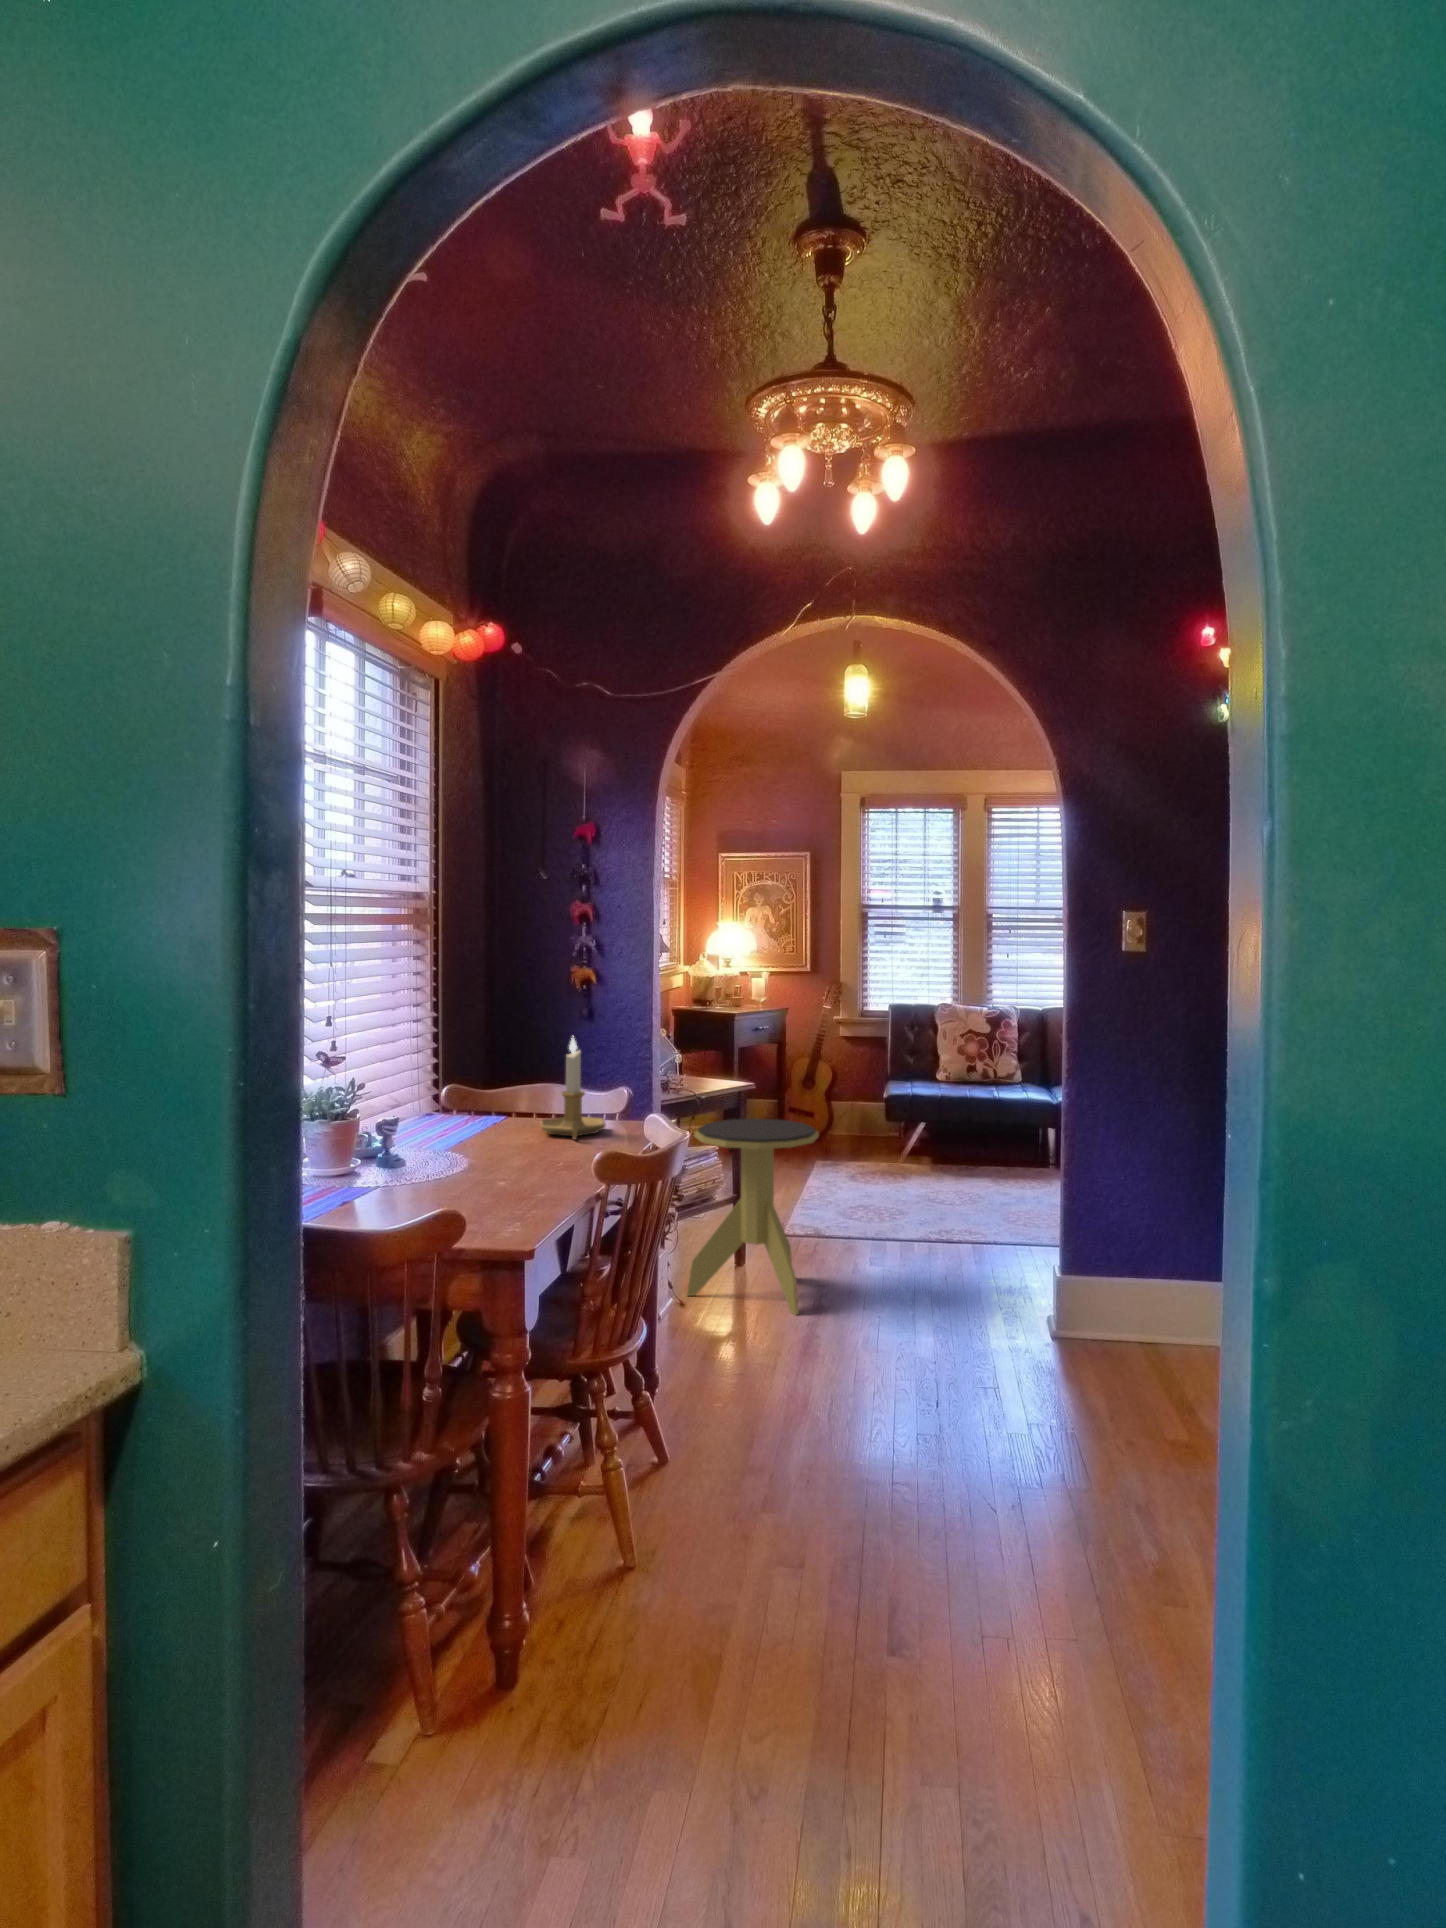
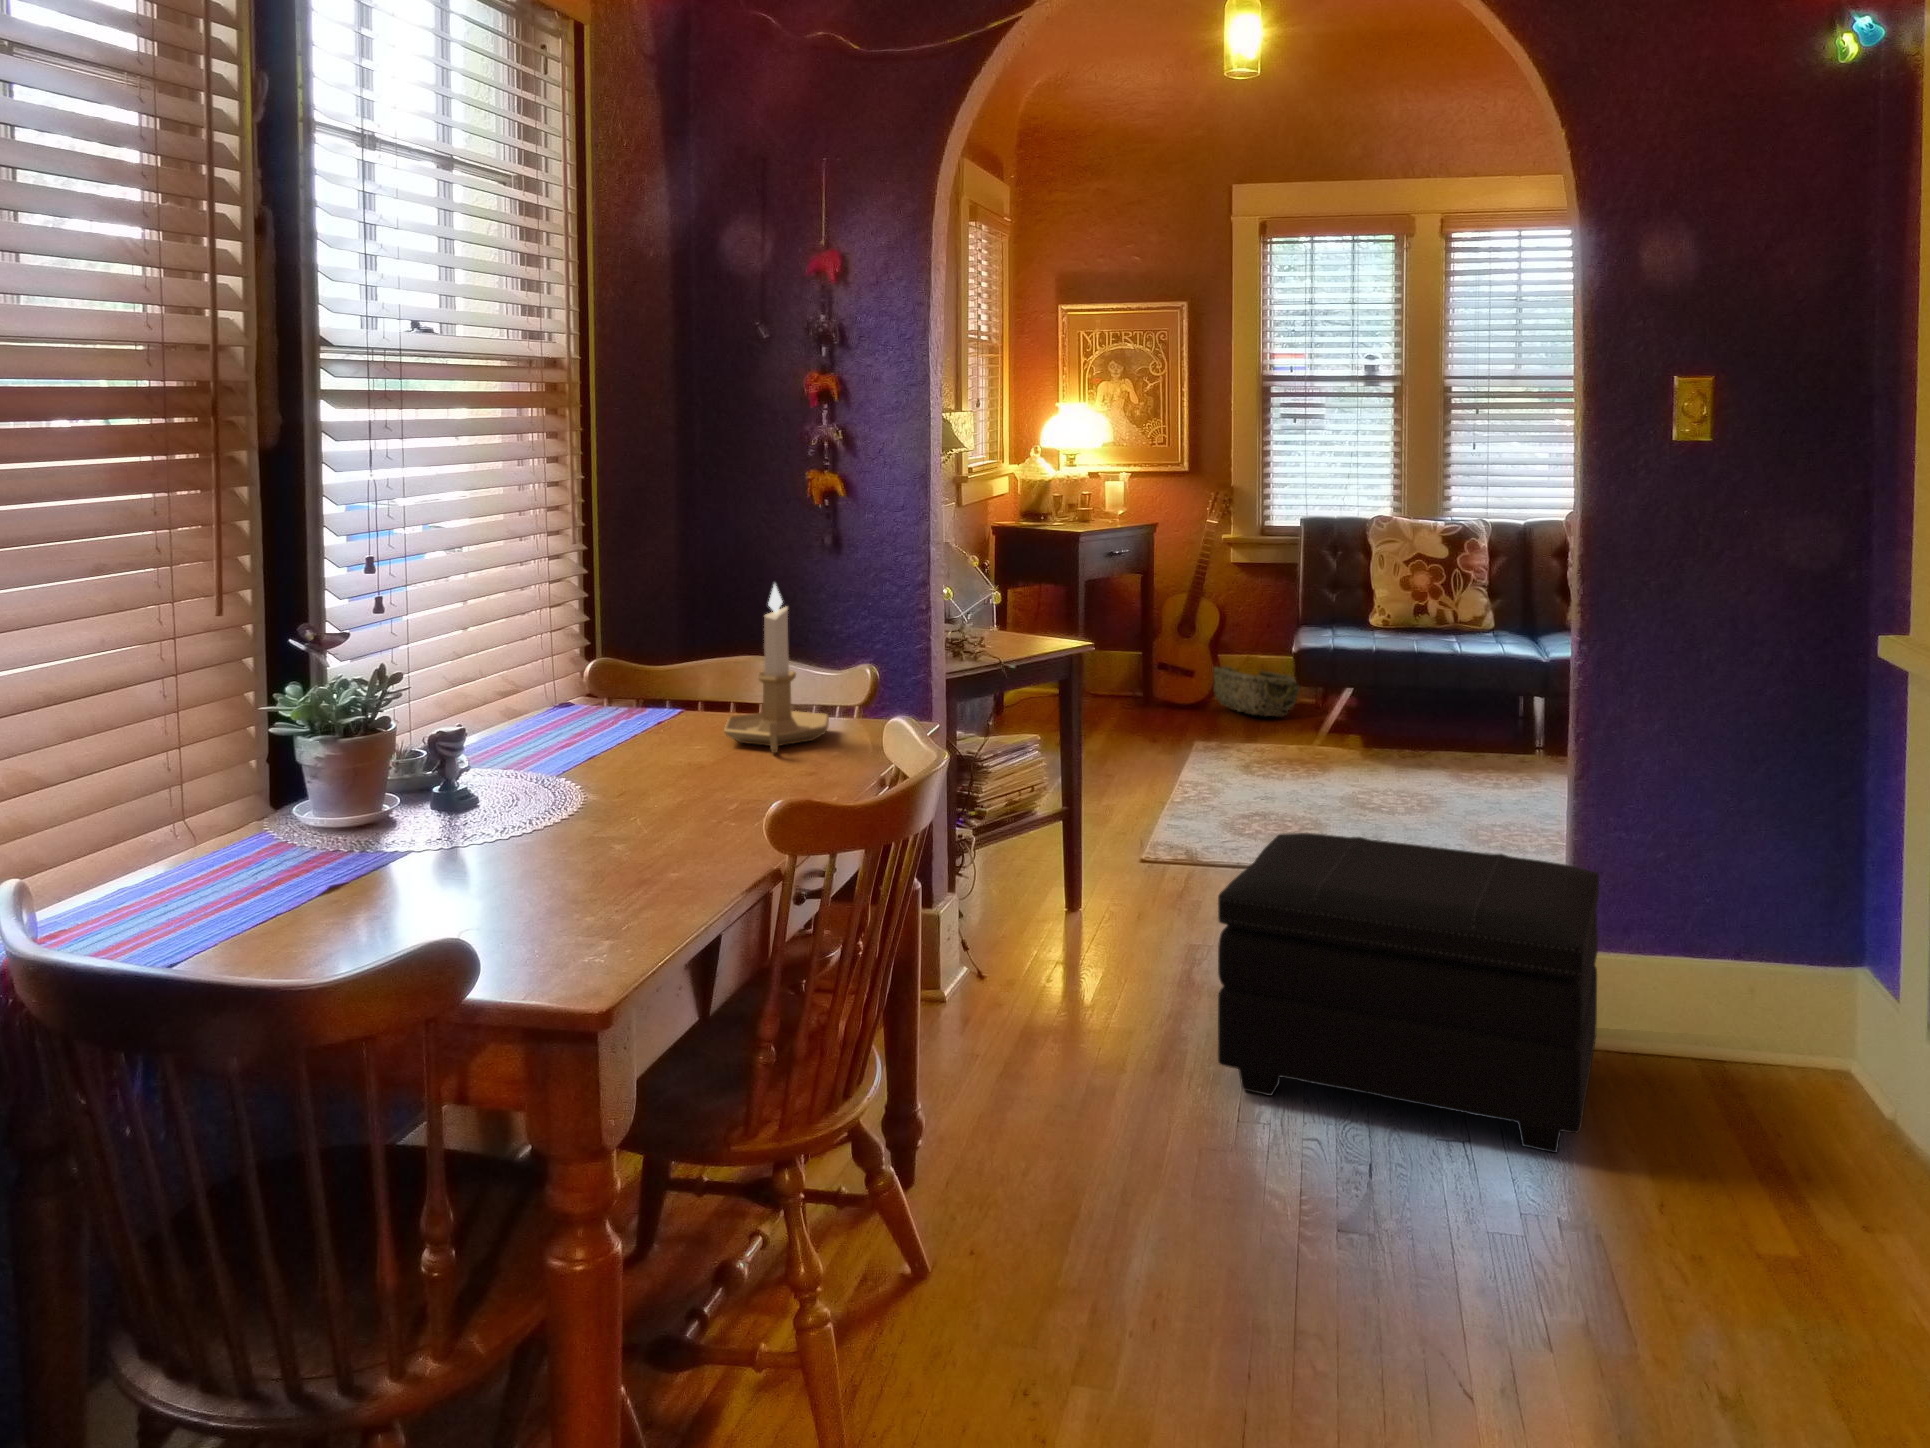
woven basket: none [823,1109,890,1147] -> present [1214,666,1300,717]
side table: present [687,1119,819,1315] -> none [993,694,1189,994]
footstool: none [841,1206,1079,1394] -> present [1218,833,1599,1153]

